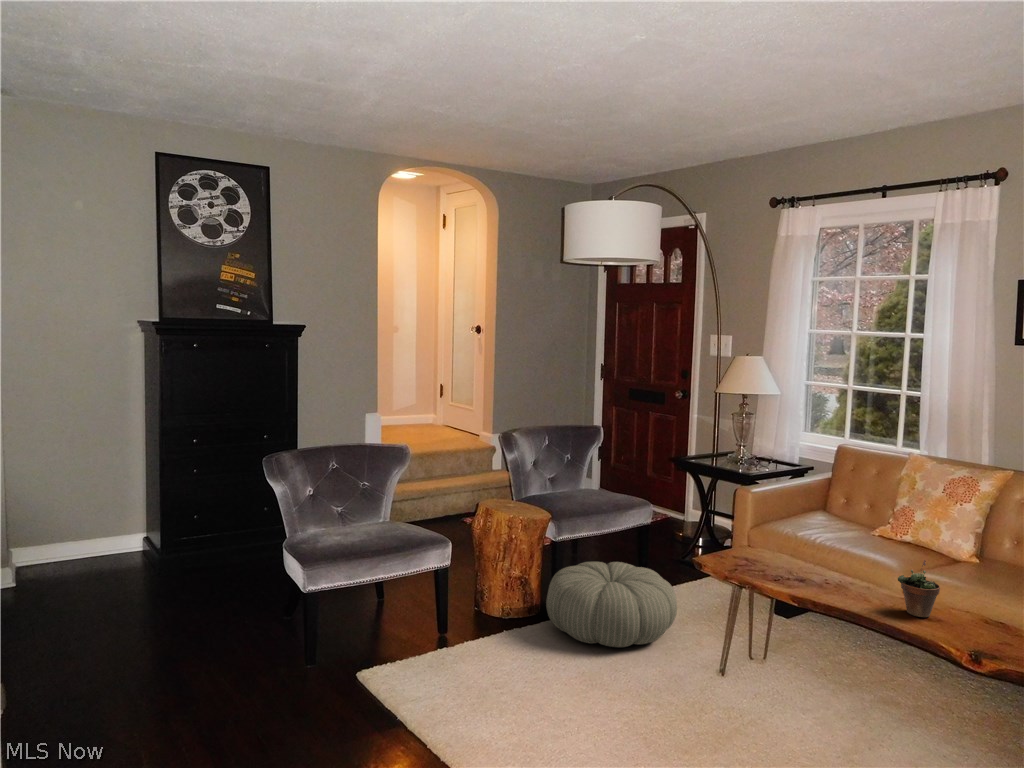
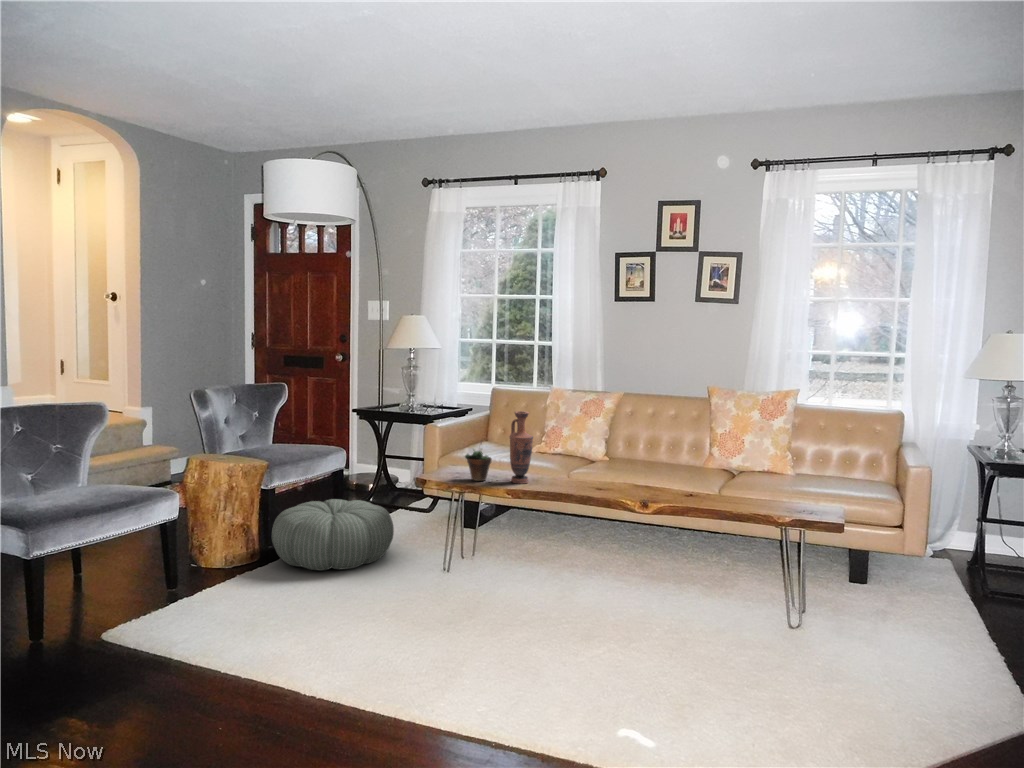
vase: none [814,493,846,586] -> present [510,411,533,484]
succulent plant: present [898,560,940,617] -> present [465,442,492,481]

